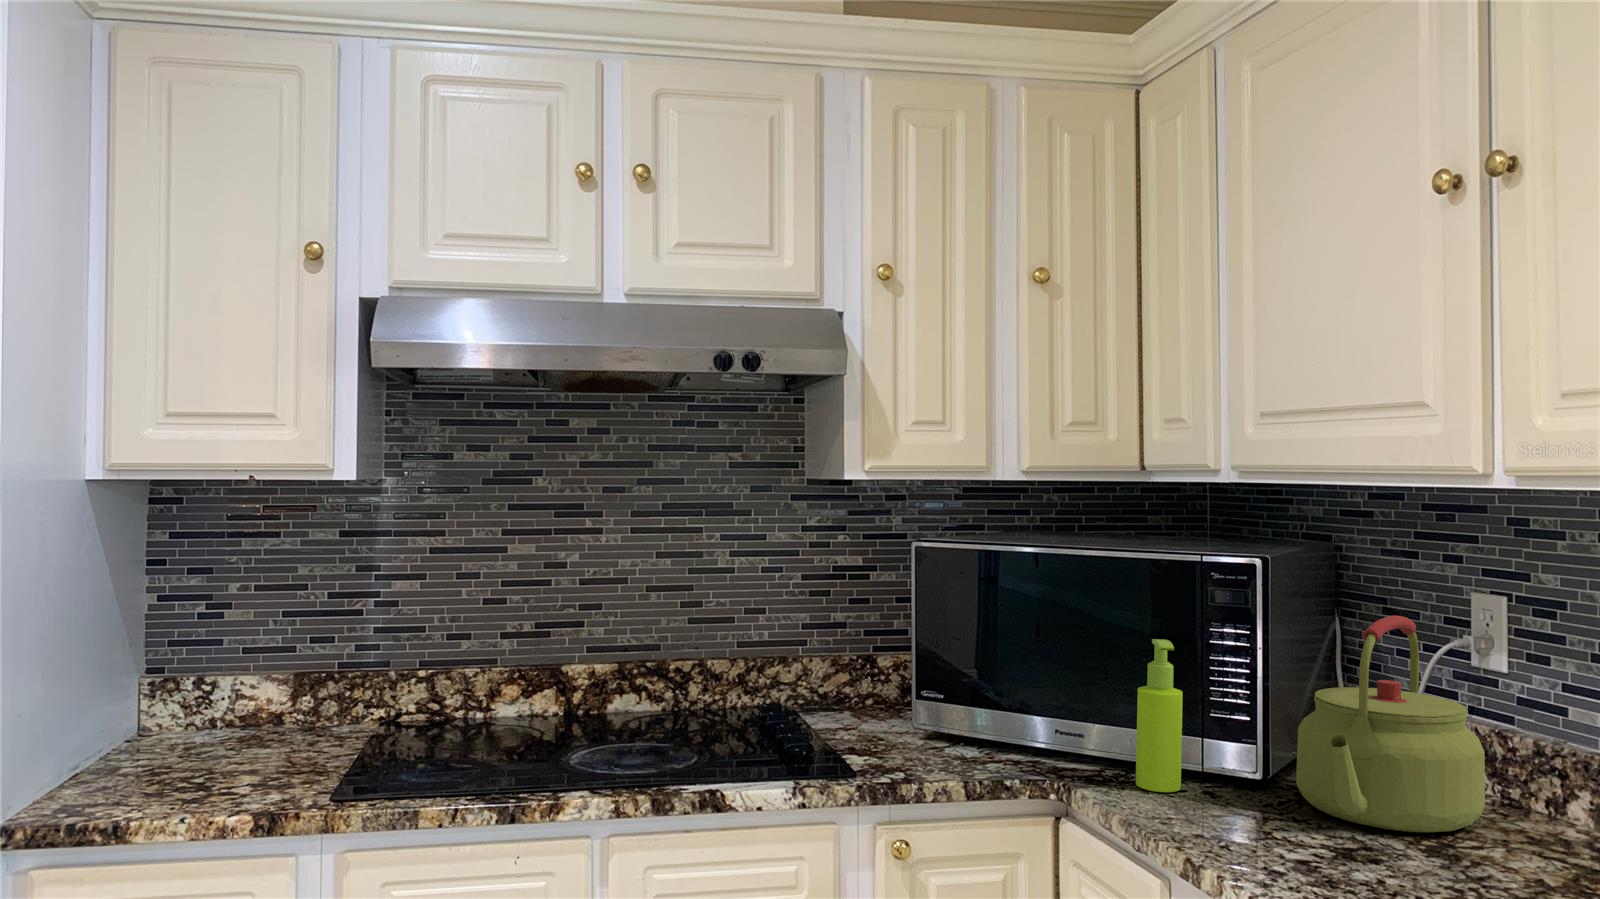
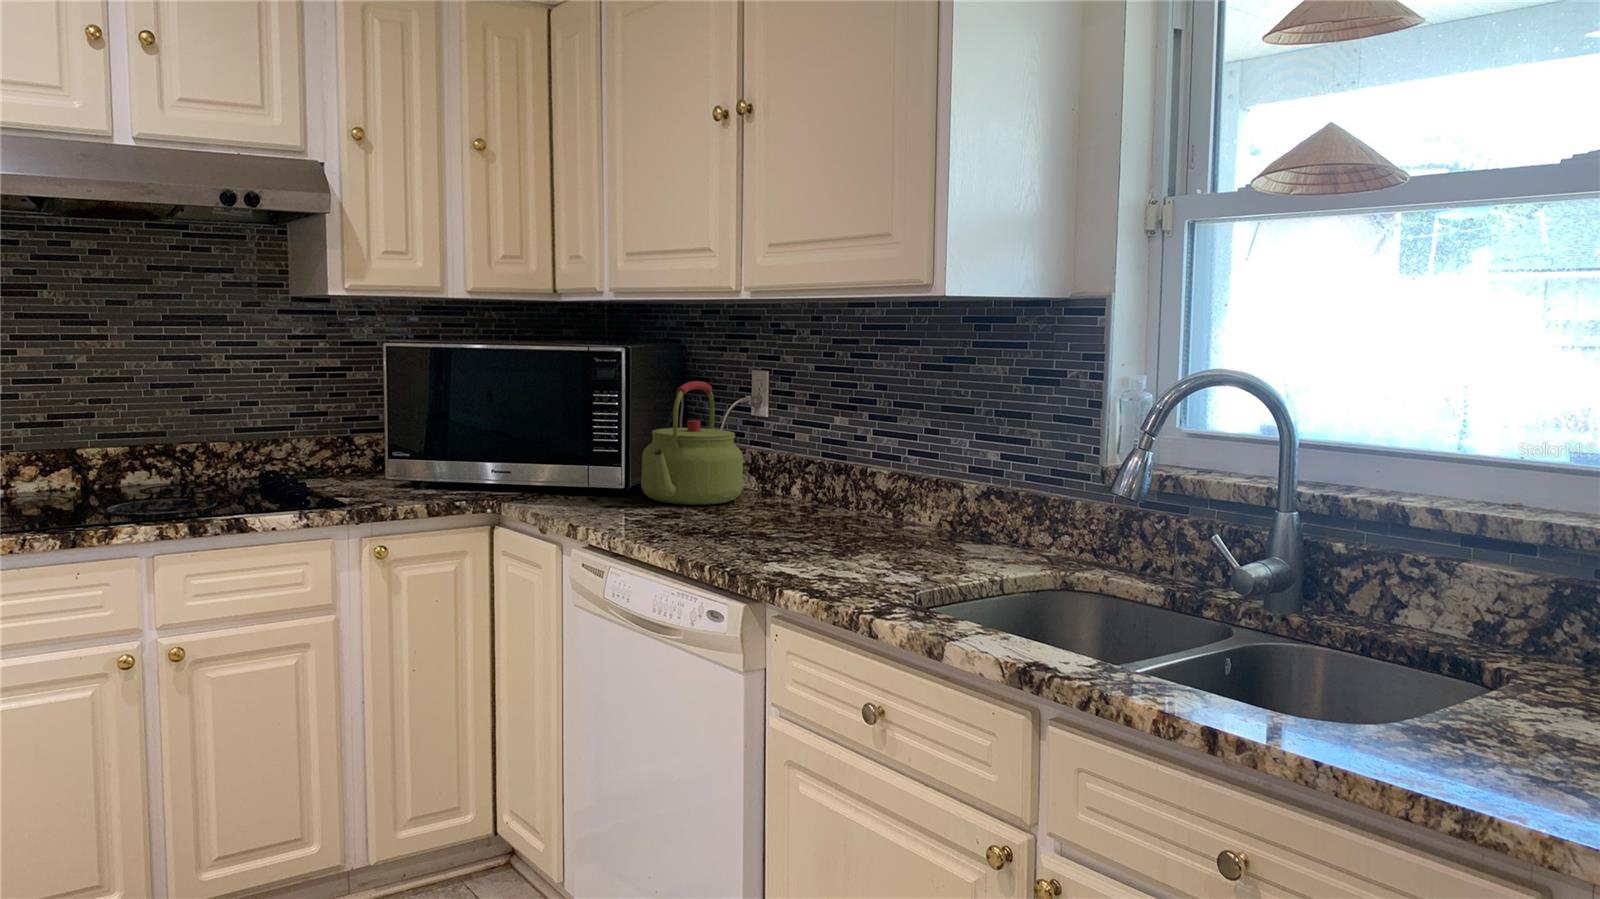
soap dispenser: present [1136,639,1183,792] -> none [544,402,573,498]

